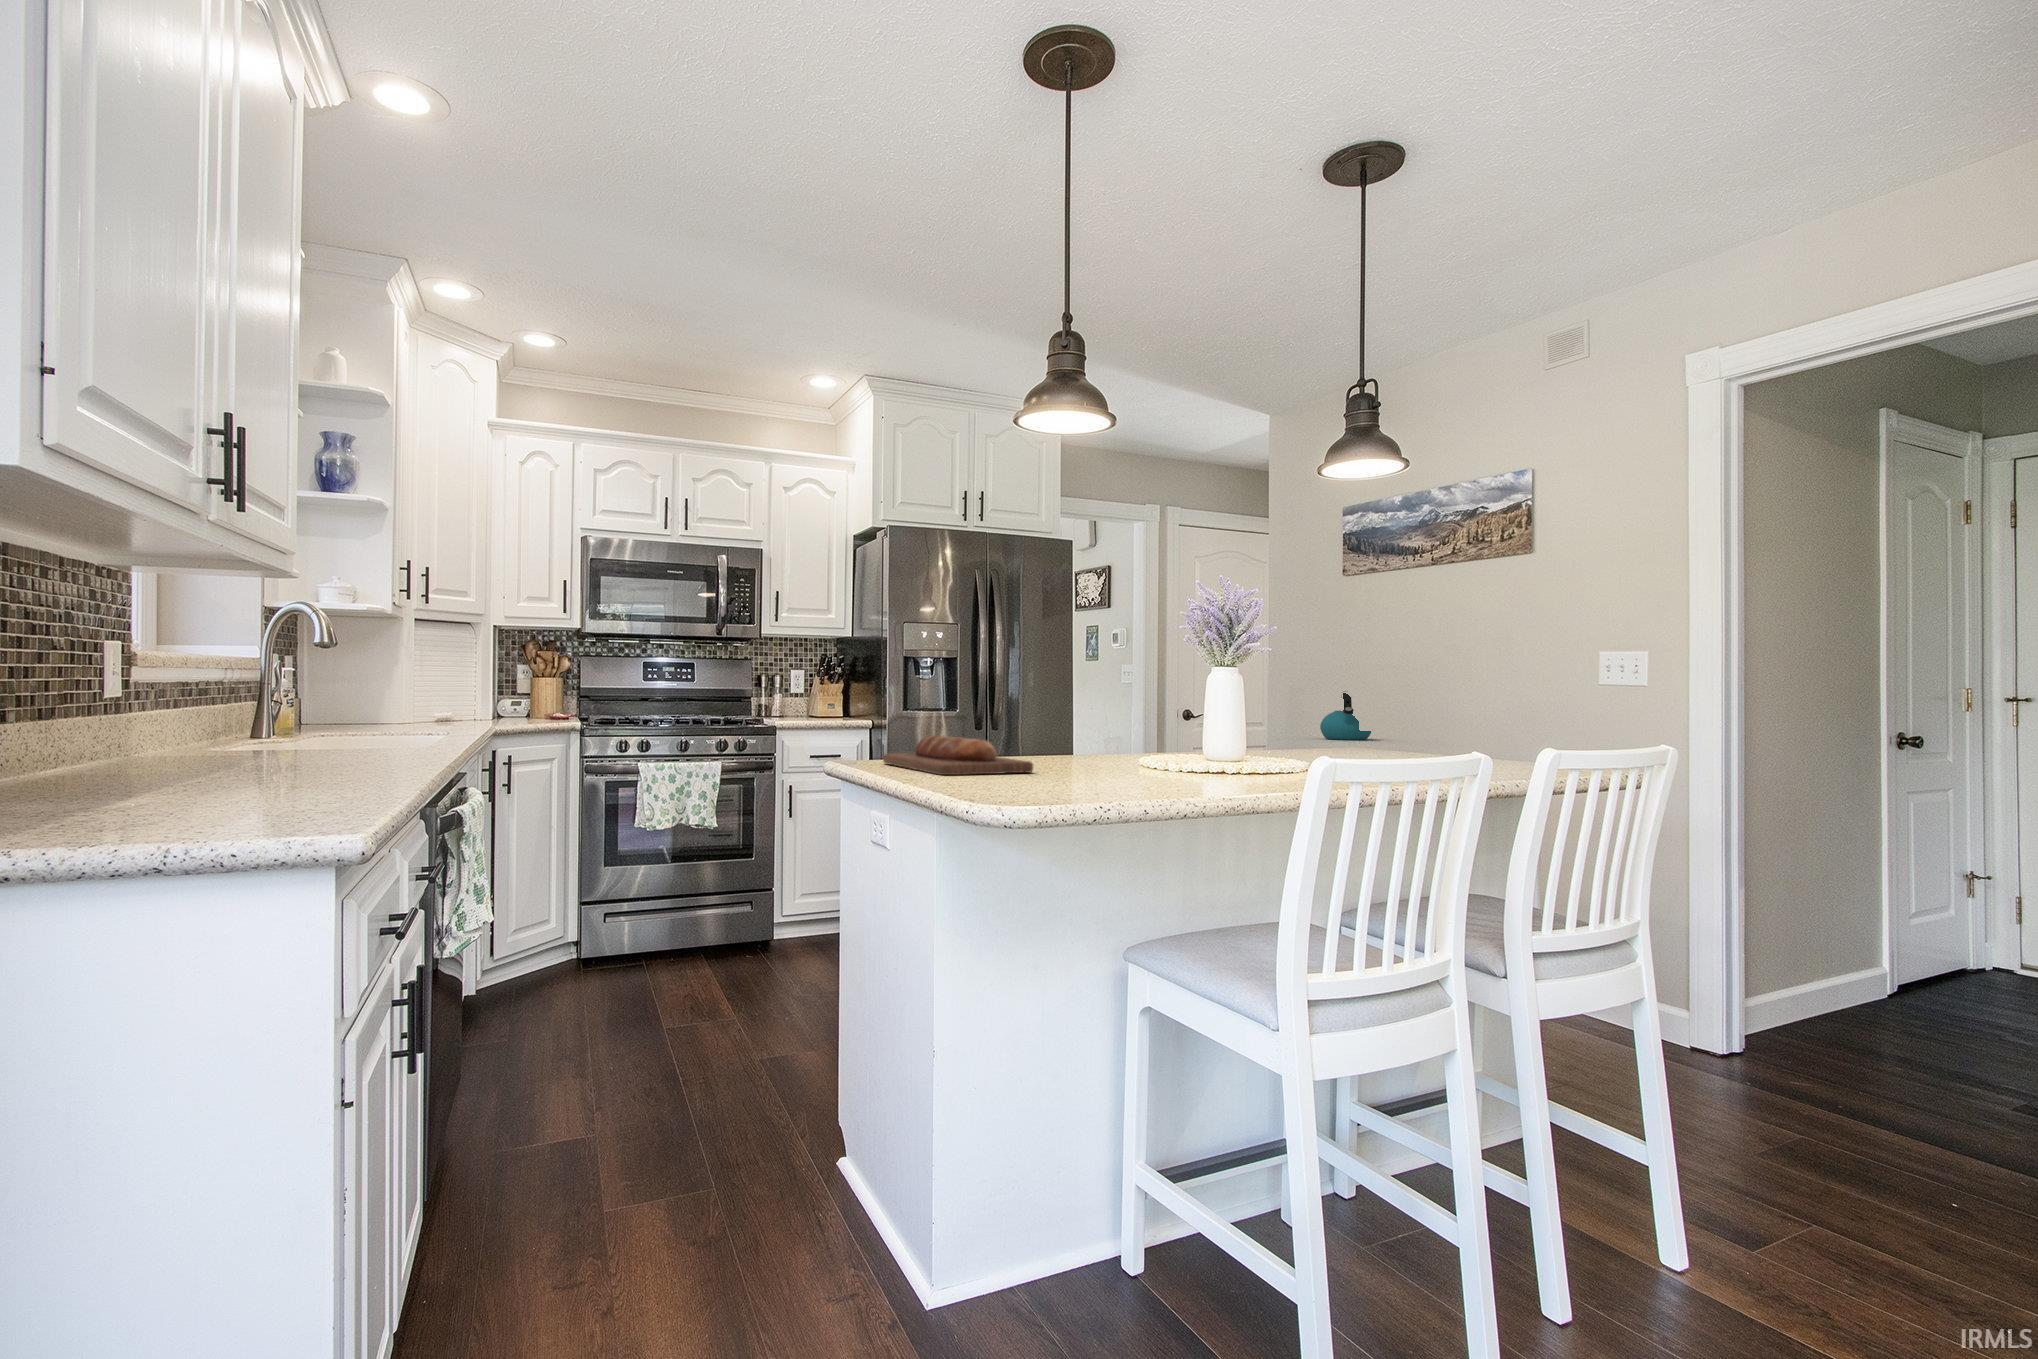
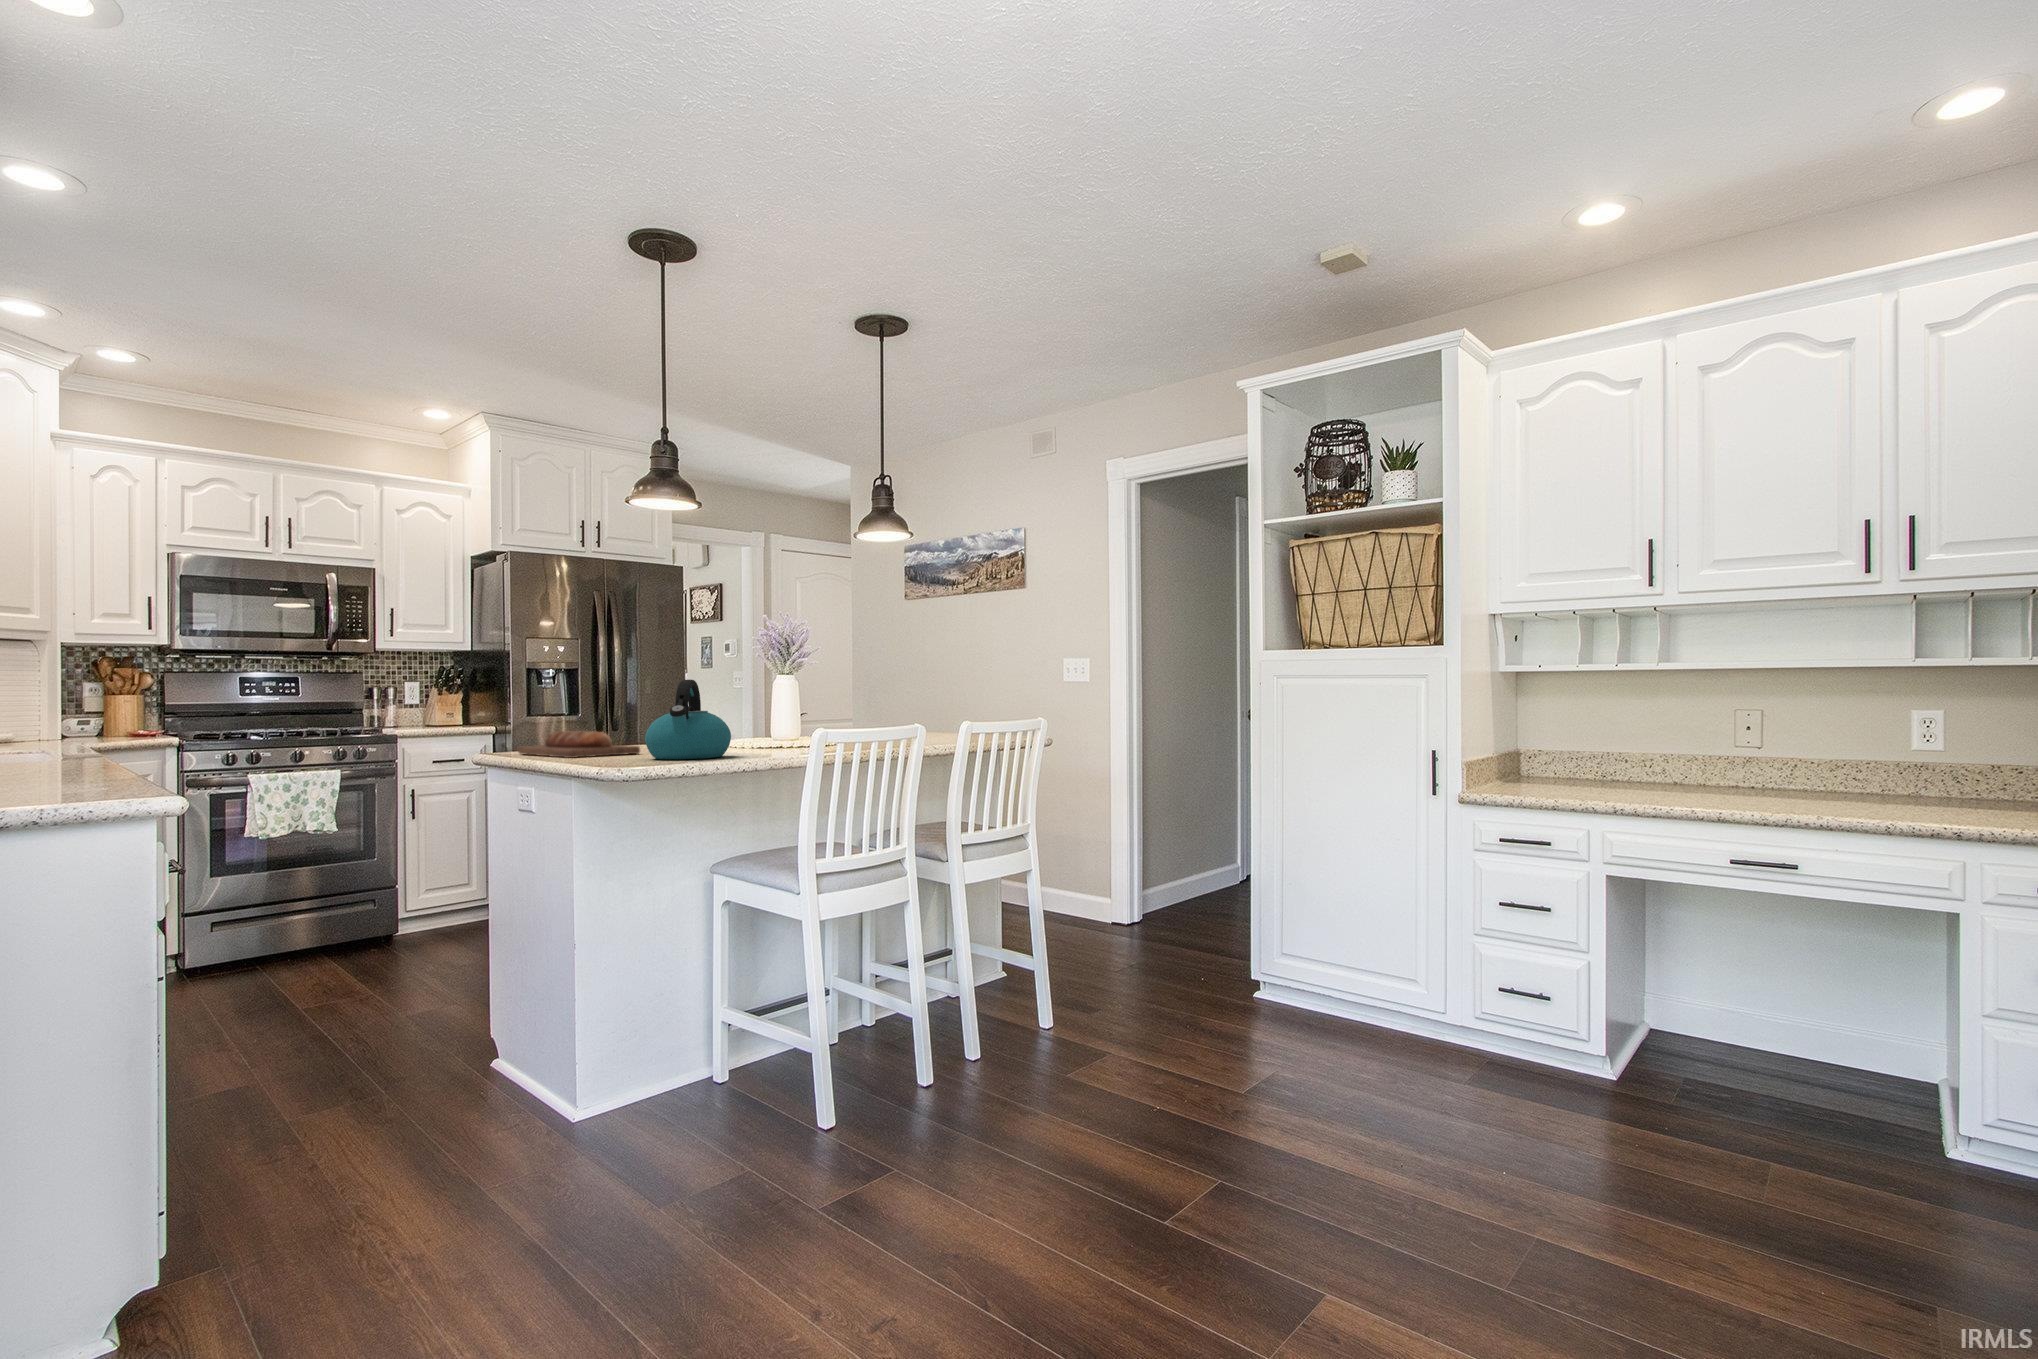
kettle: present [1320,693,1371,740] -> present [645,680,731,759]

